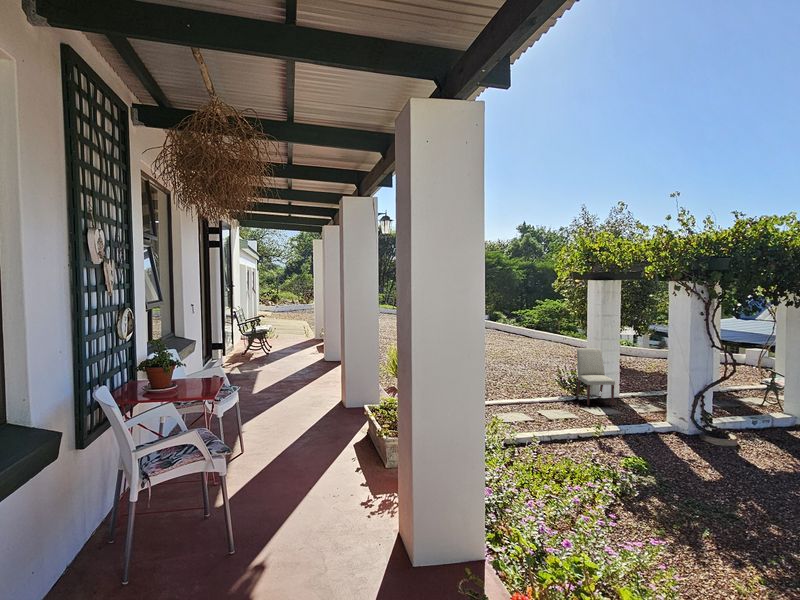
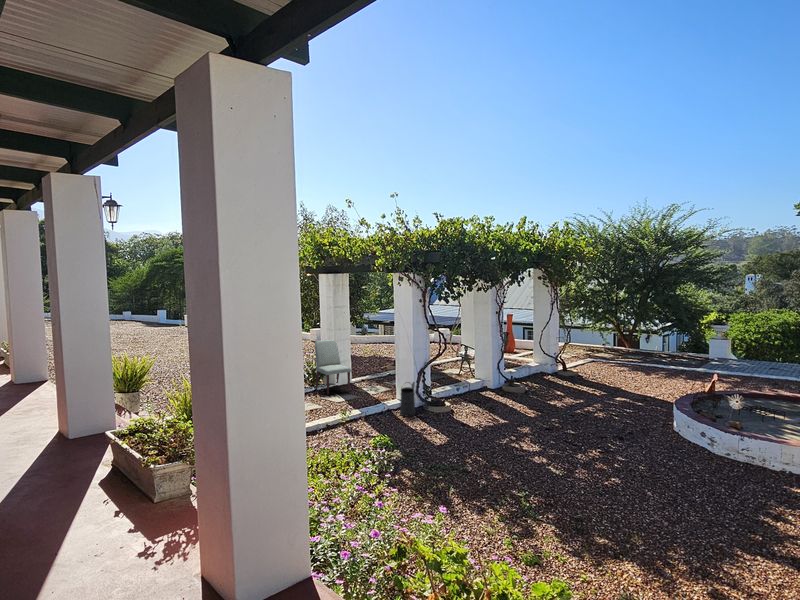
watering can: none [666,405,689,444] -> present [400,382,416,416]

